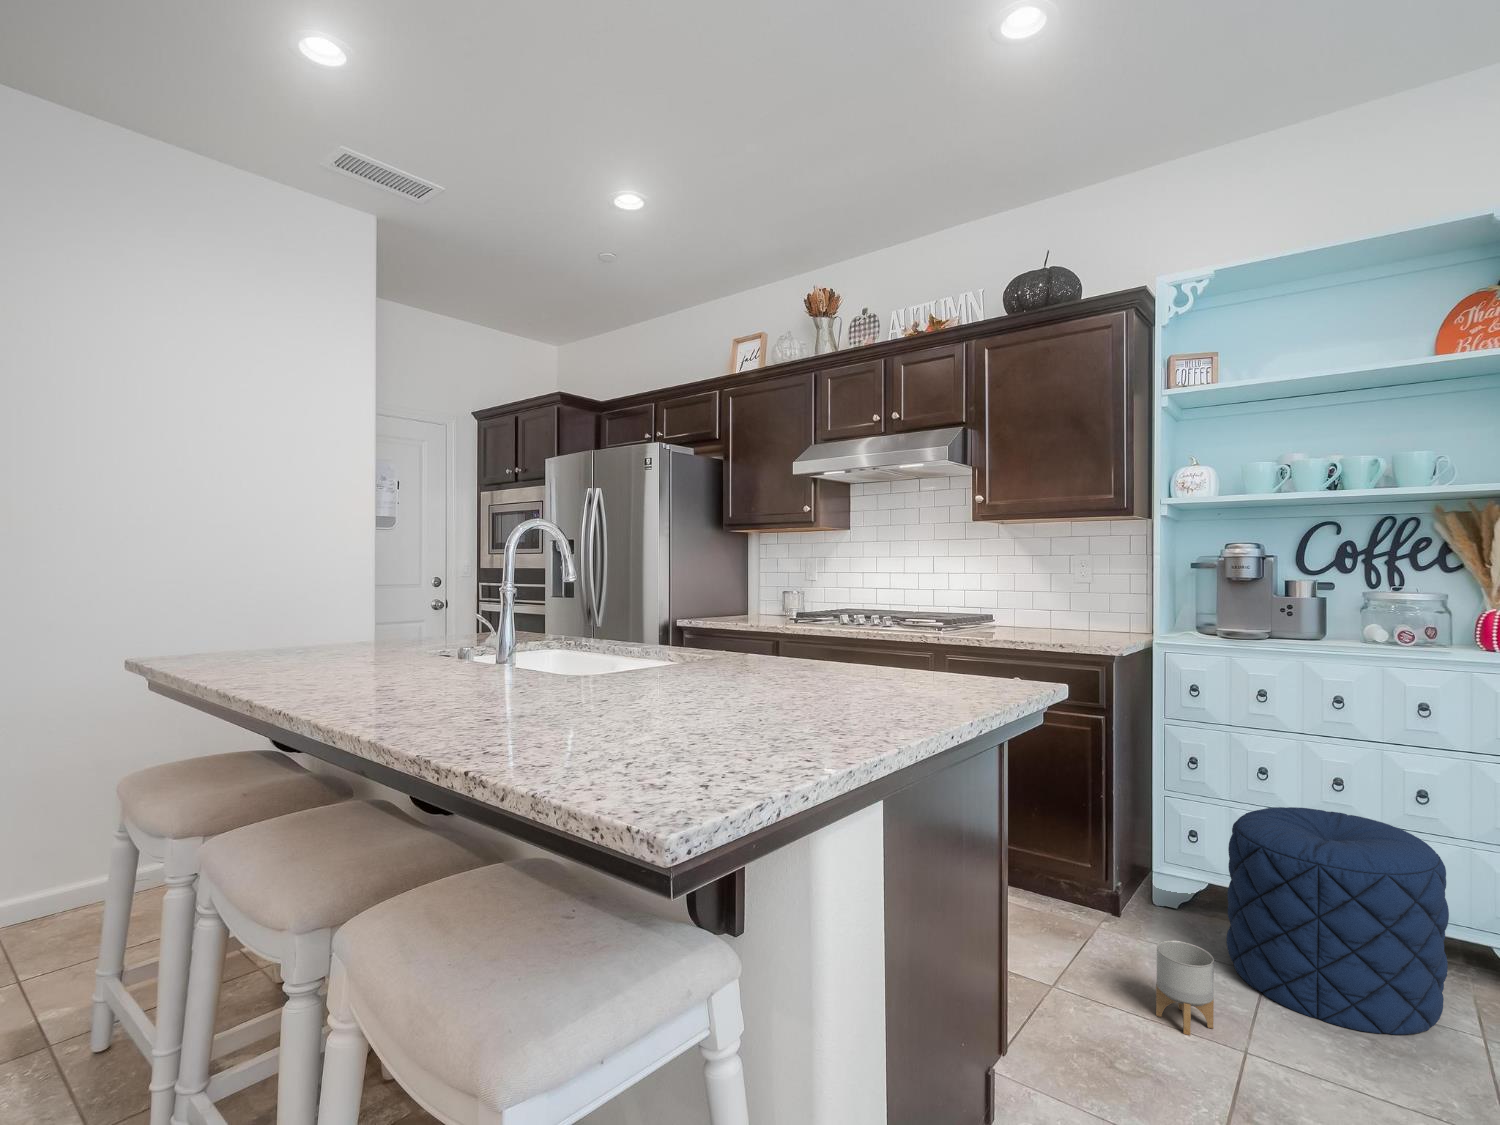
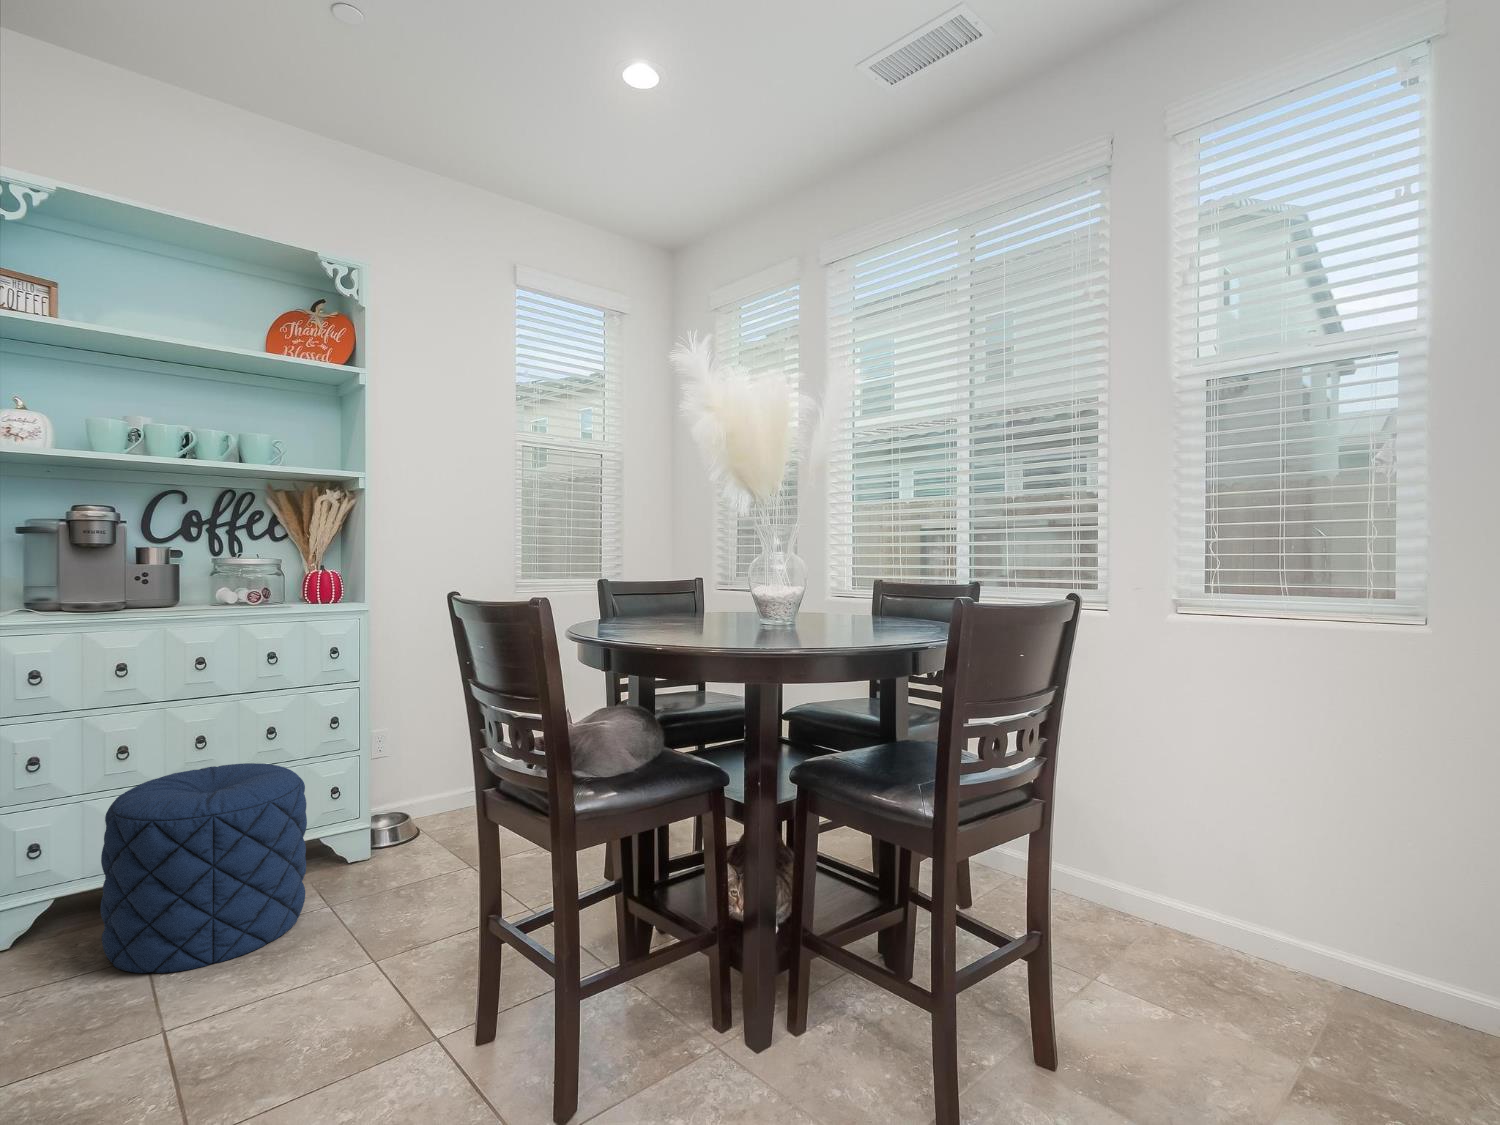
planter: present [1156,941,1214,1035] -> none [44,954,120,1063]

